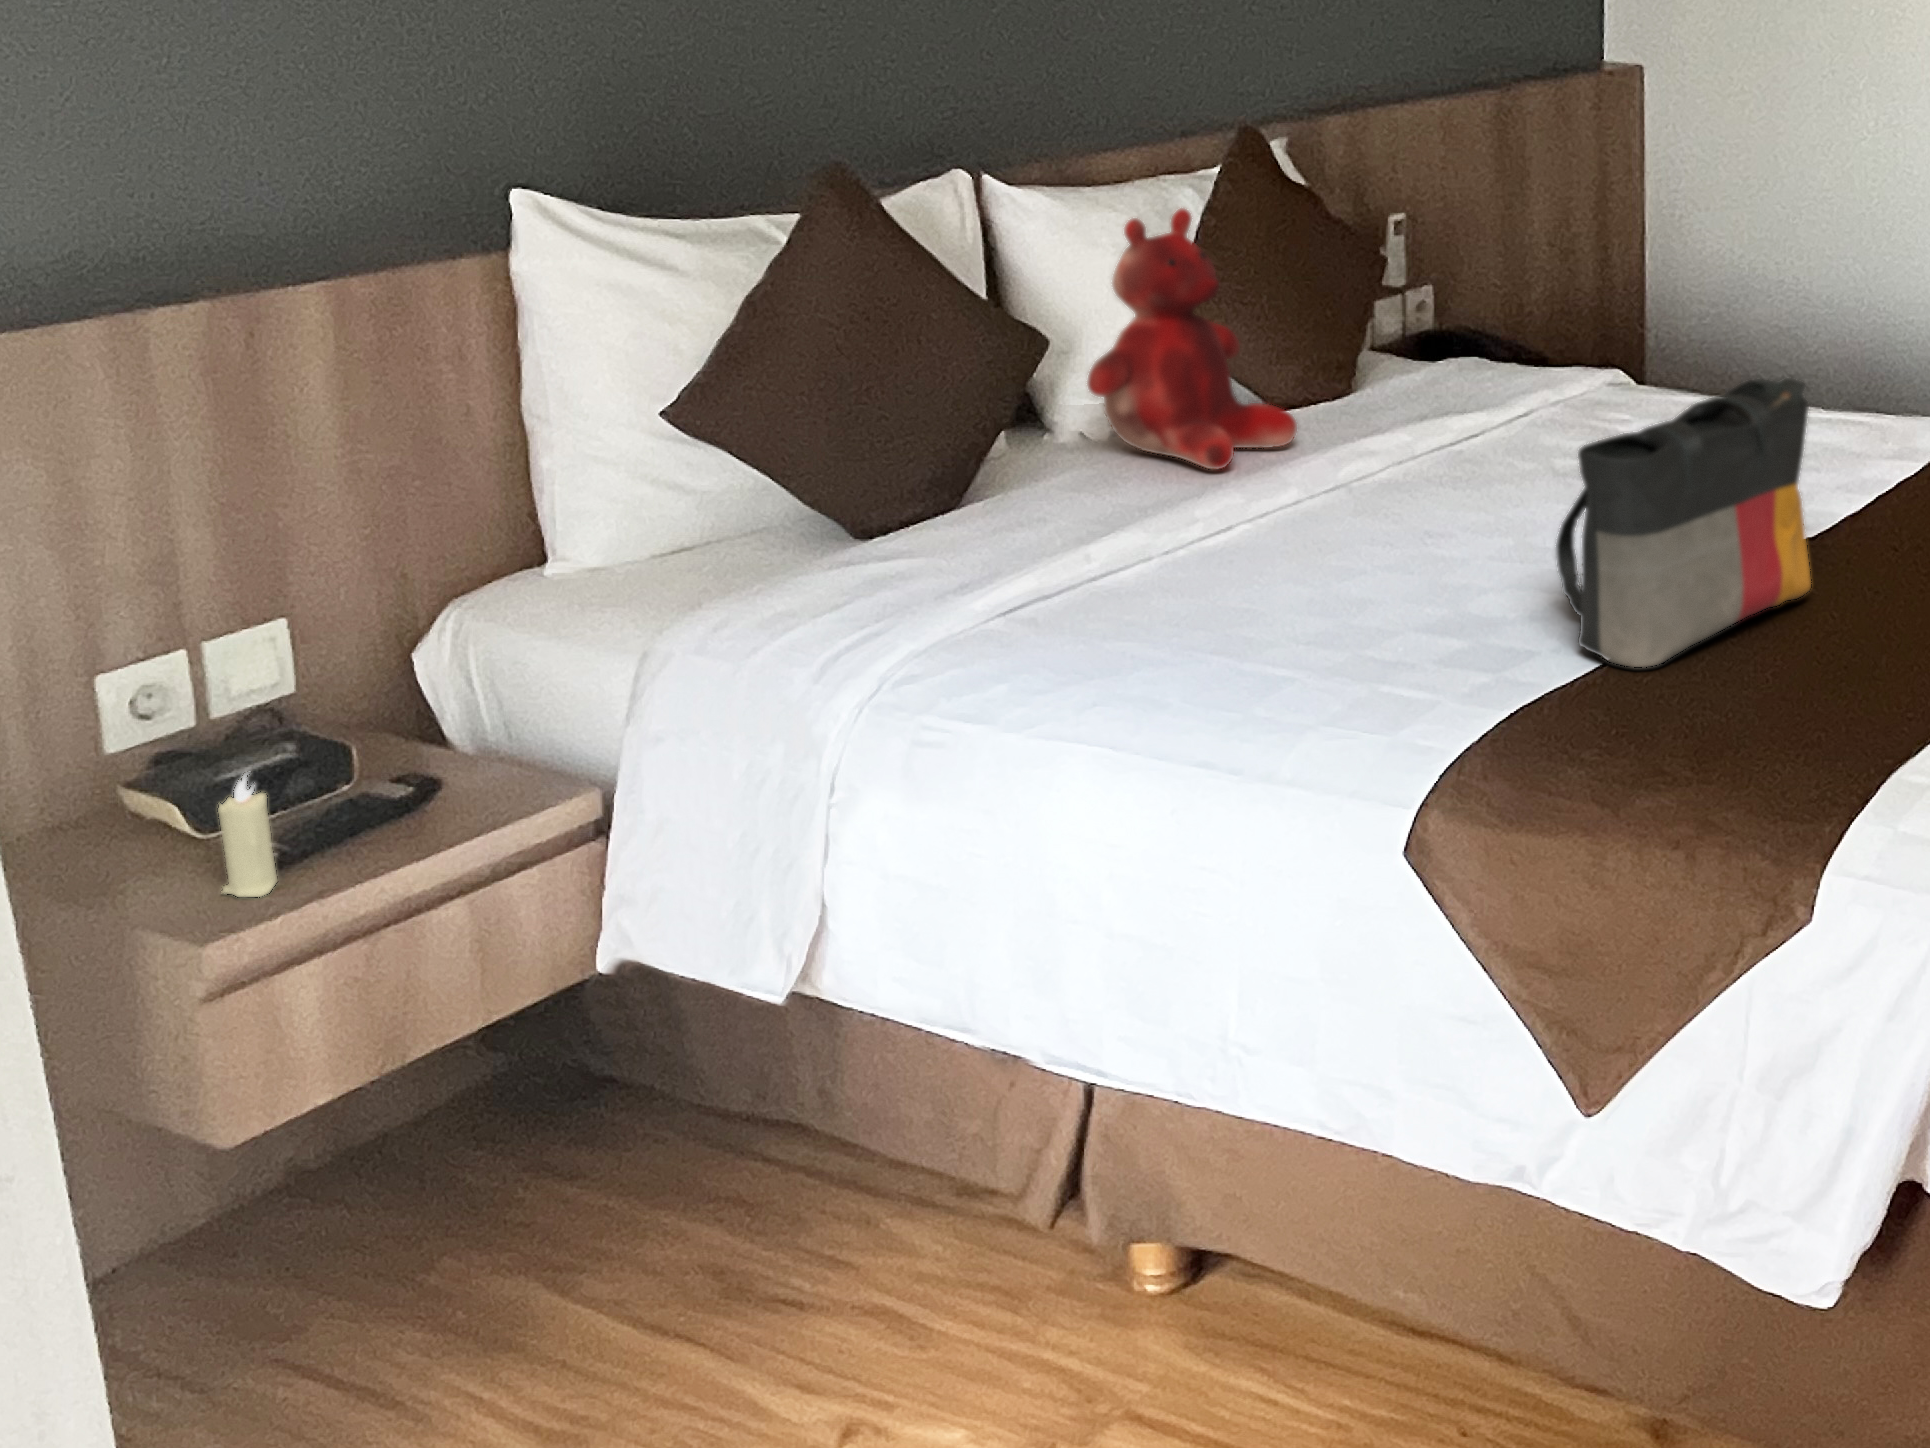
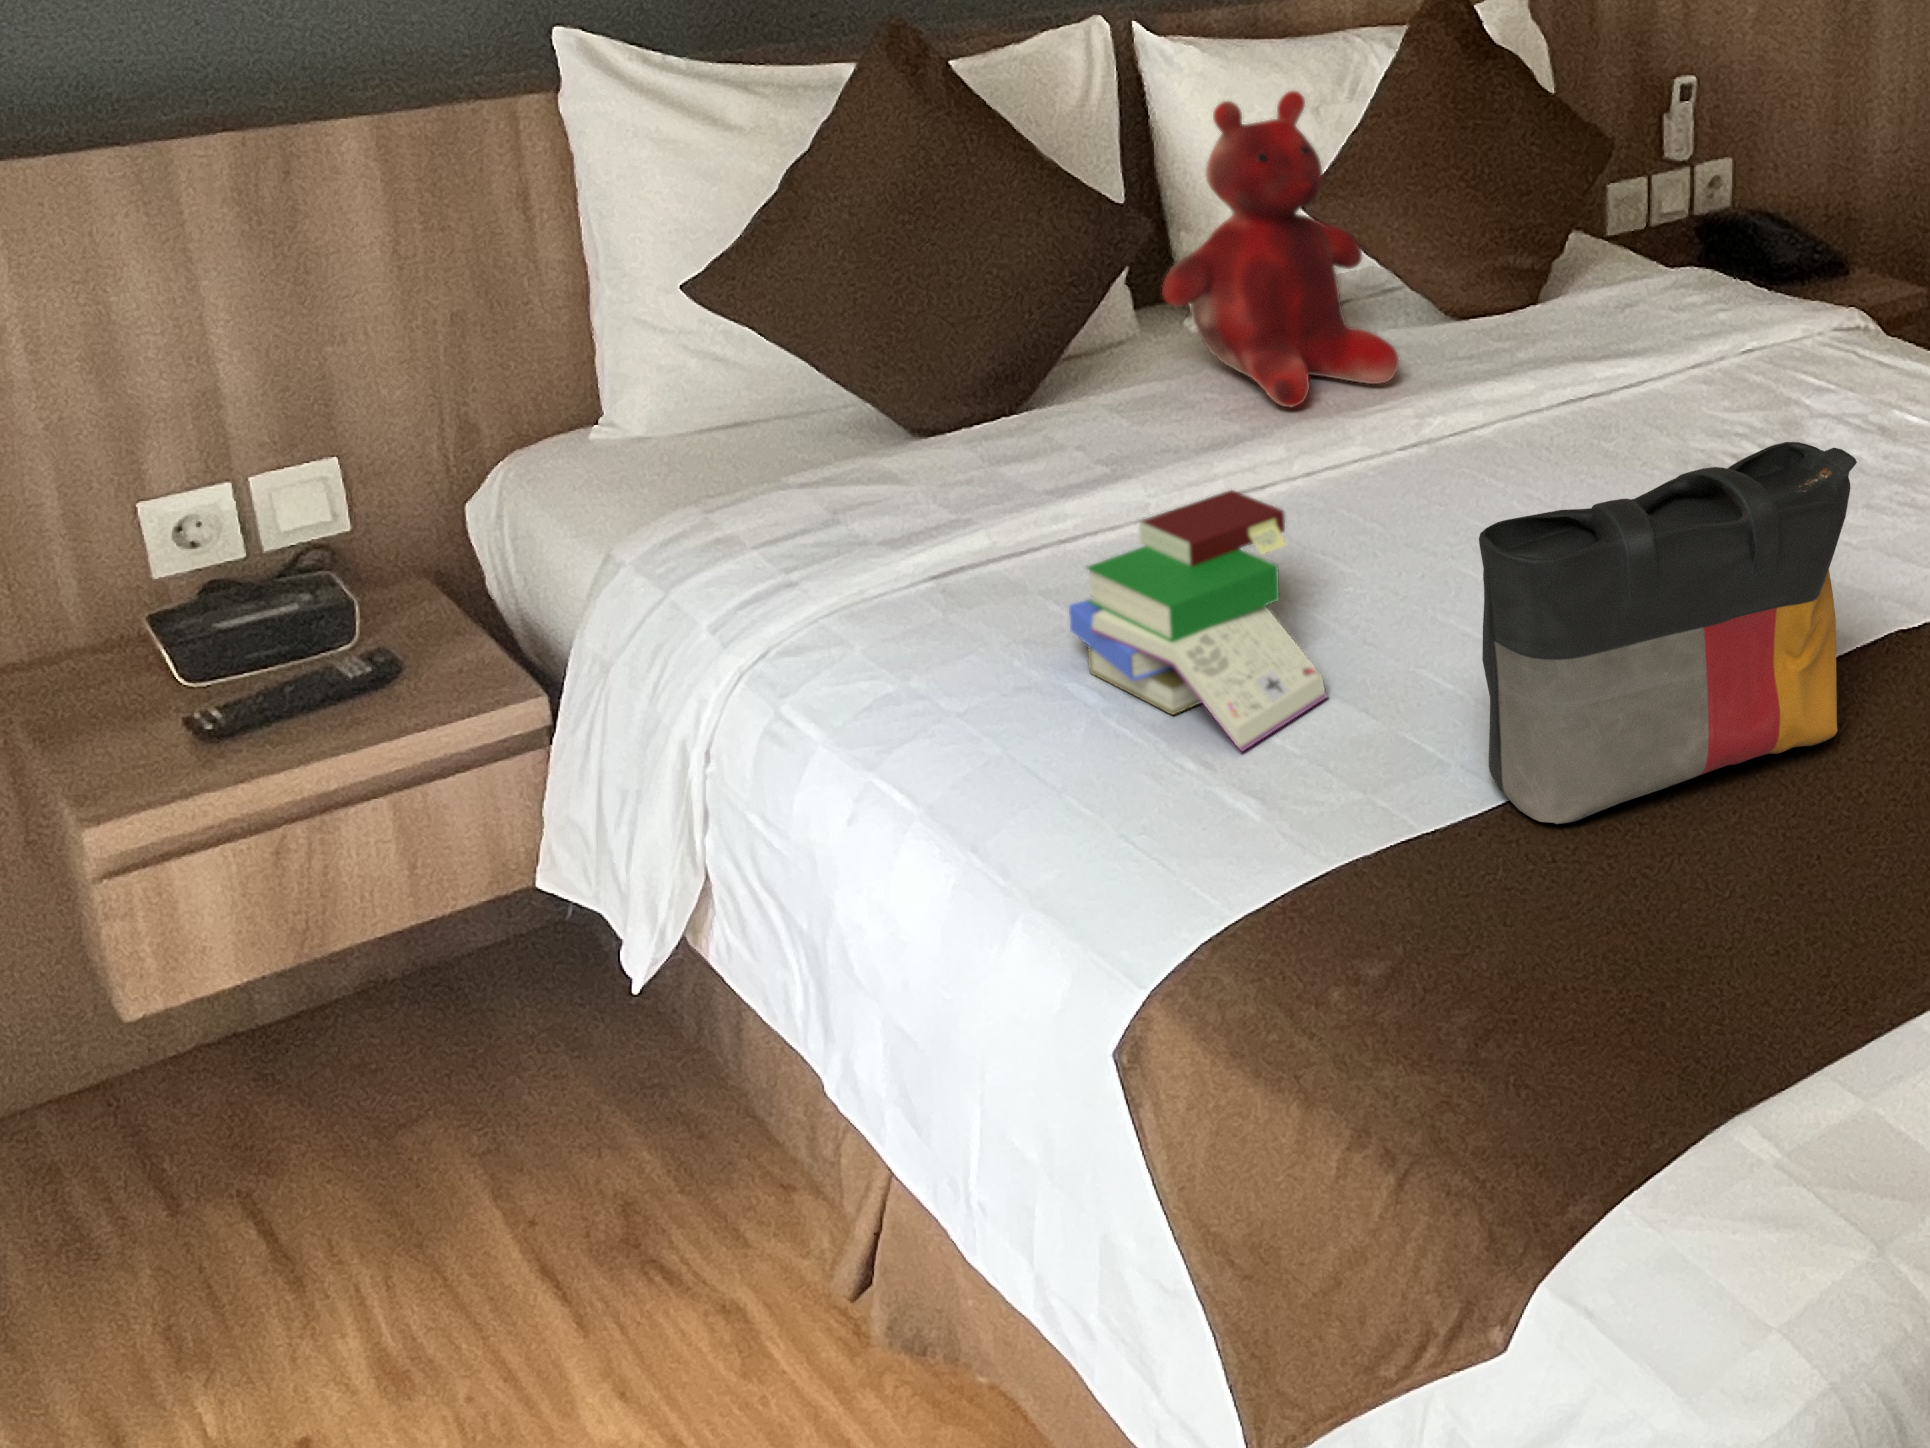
book: none [1180,490,1415,669] -> present [1069,490,1327,751]
candle: present [218,775,277,897] -> none [130,650,194,777]

